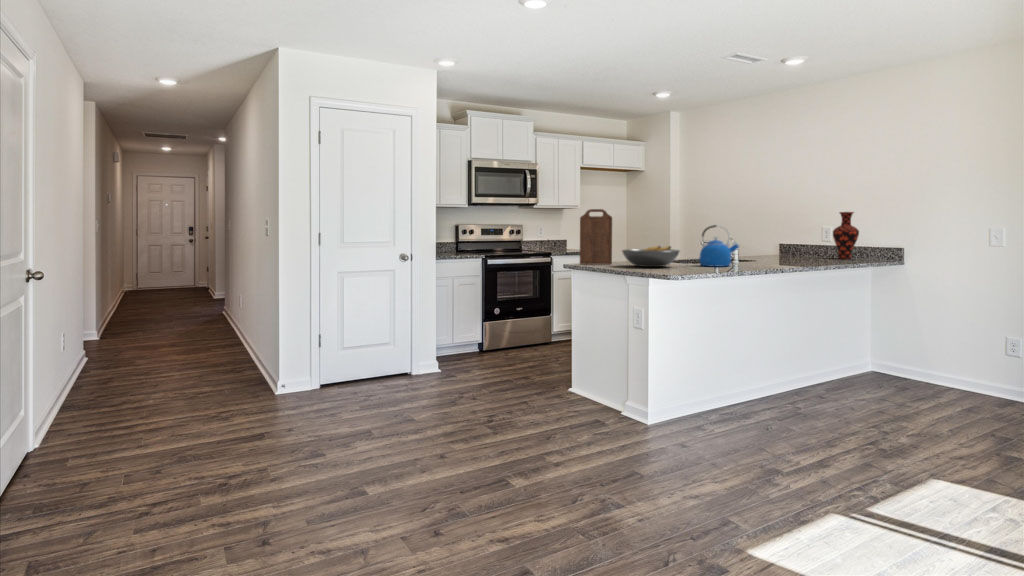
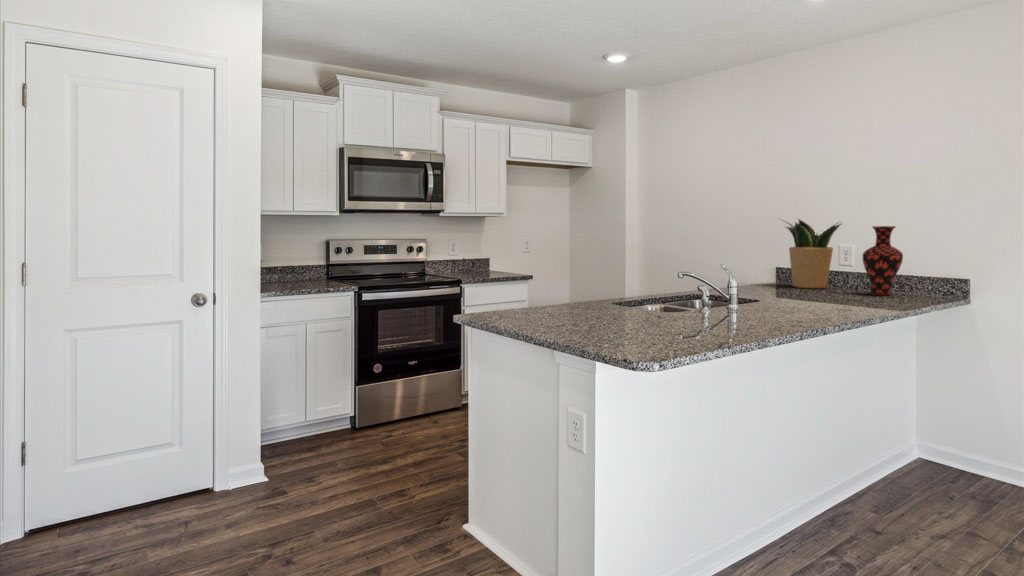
potted plant: none [778,207,822,256] -> present [786,219,841,288]
cutting board: present [580,209,612,265] -> none [477,224,532,319]
kettle: present [699,225,739,266] -> none [680,253,748,326]
fruit bowl: present [622,246,680,267] -> none [546,292,649,329]

